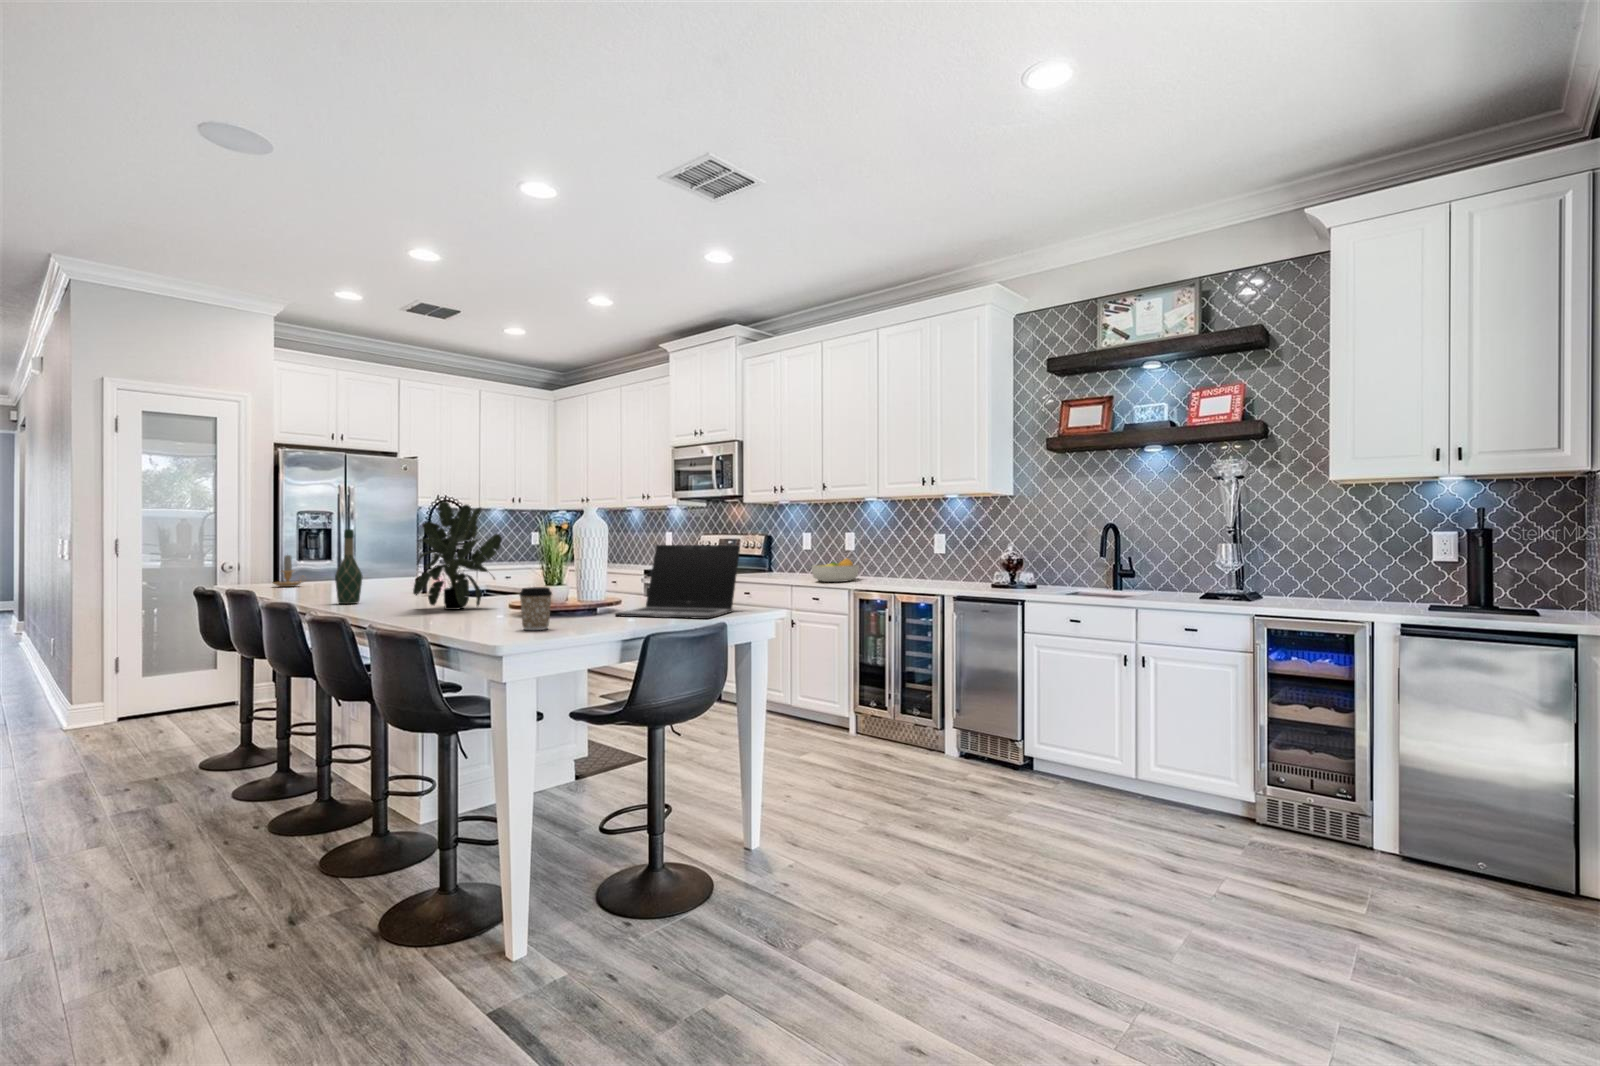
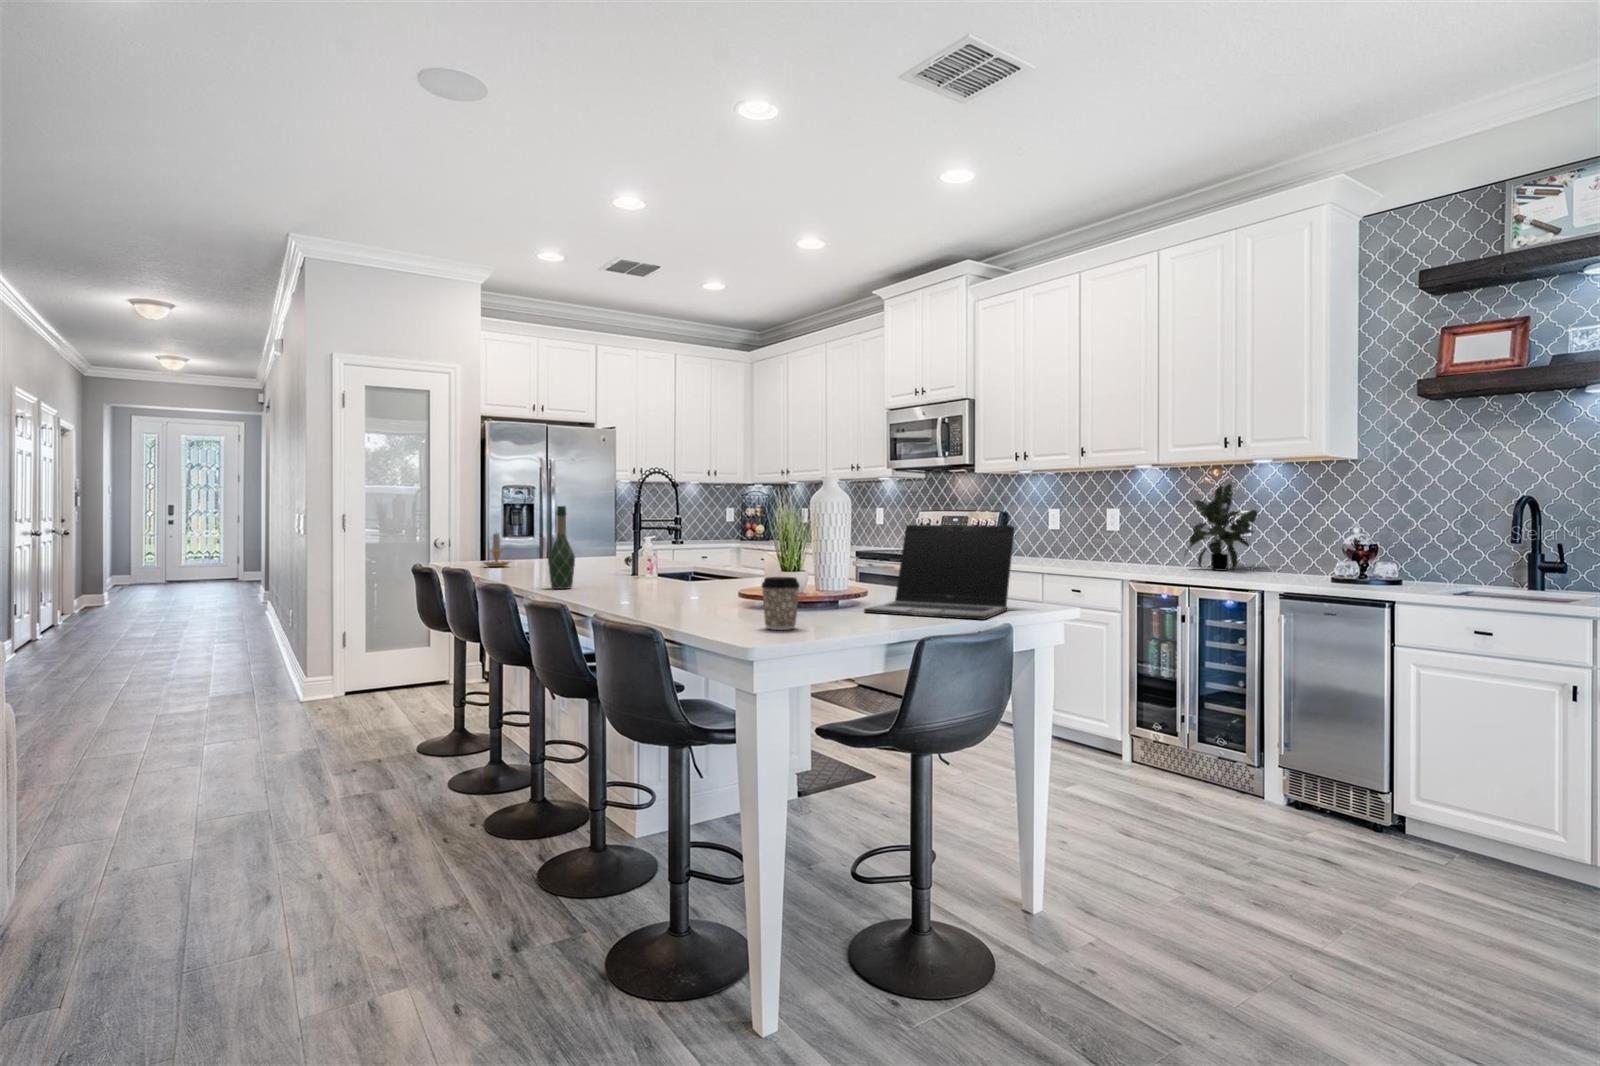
potted plant: present [413,501,502,610] -> present [1187,484,1258,571]
fruit bowl: present [812,559,859,582] -> none [1073,541,1135,571]

